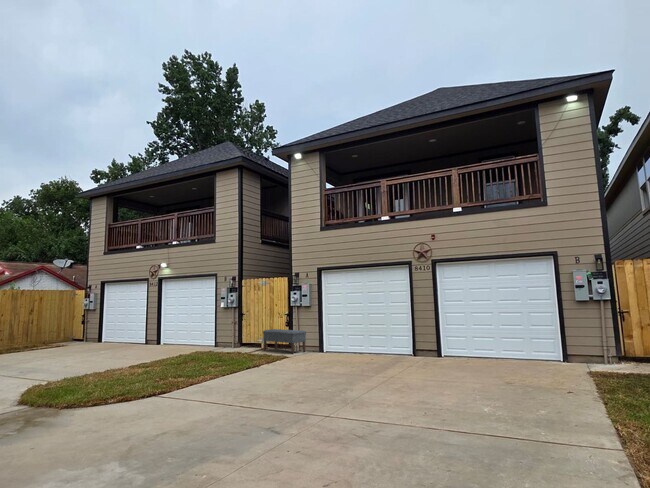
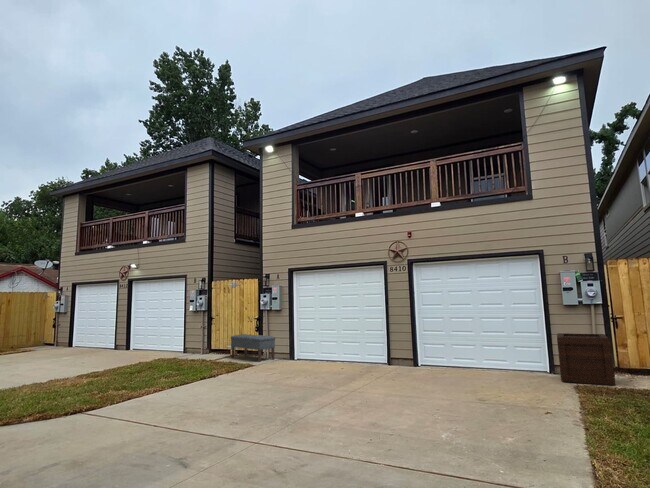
wooden crate: none [570,326,624,371] -> present [557,333,615,386]

